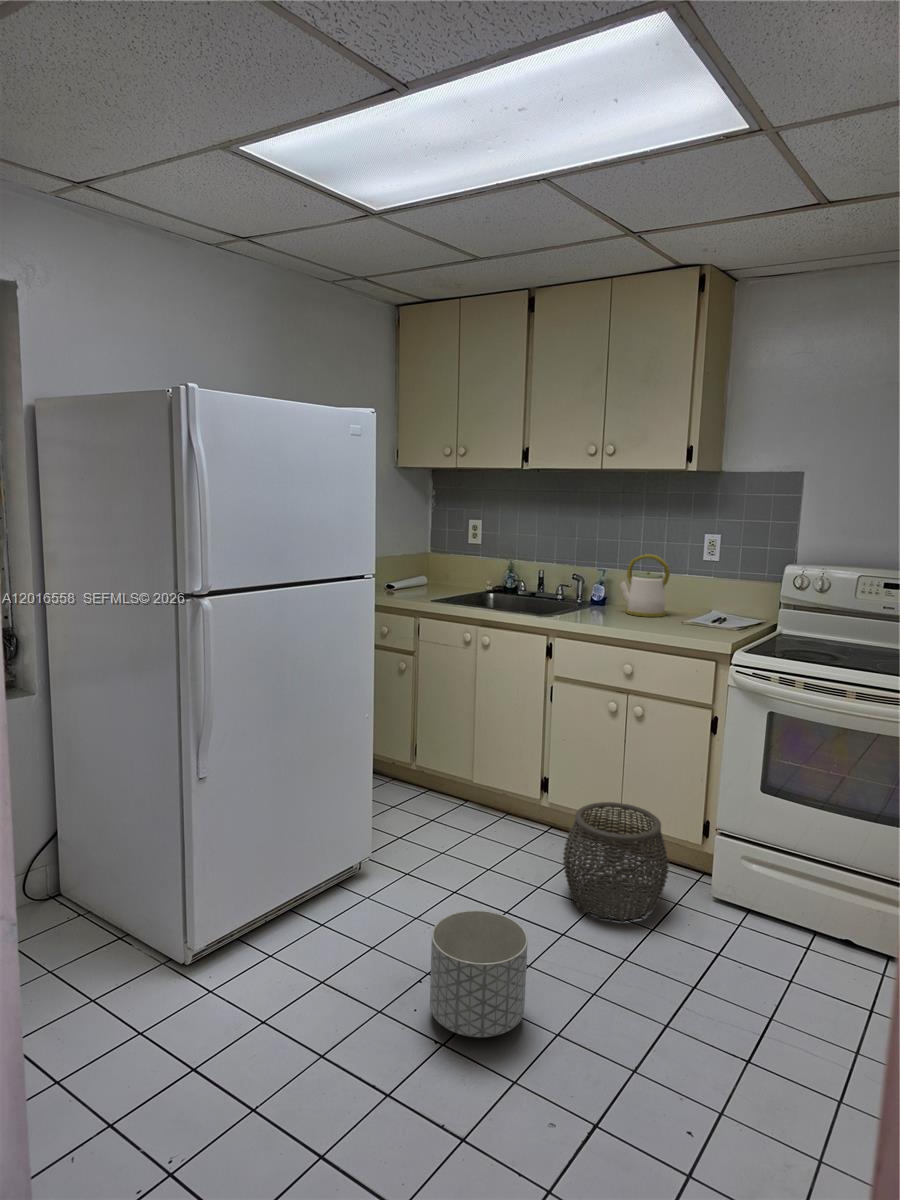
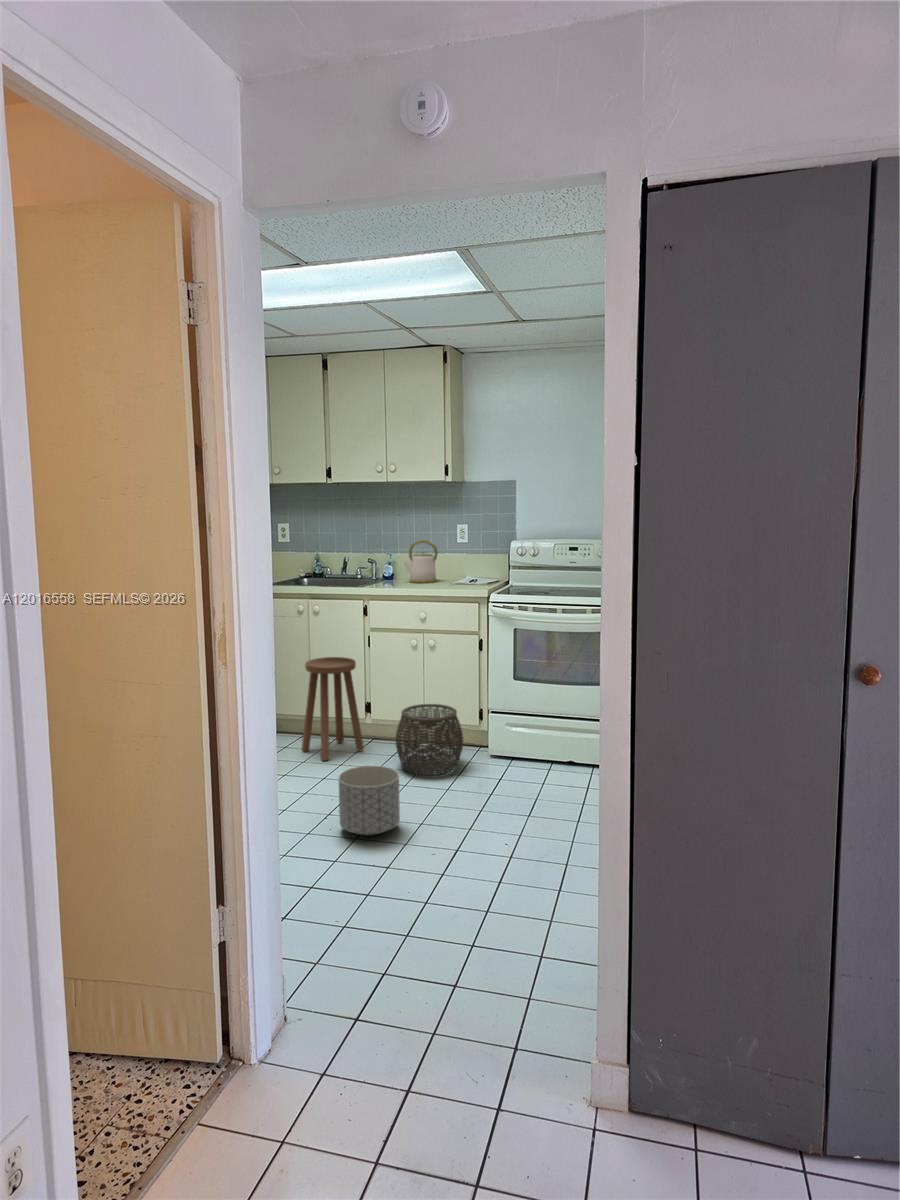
stool: none [447,709,529,857] -> present [302,657,364,761]

